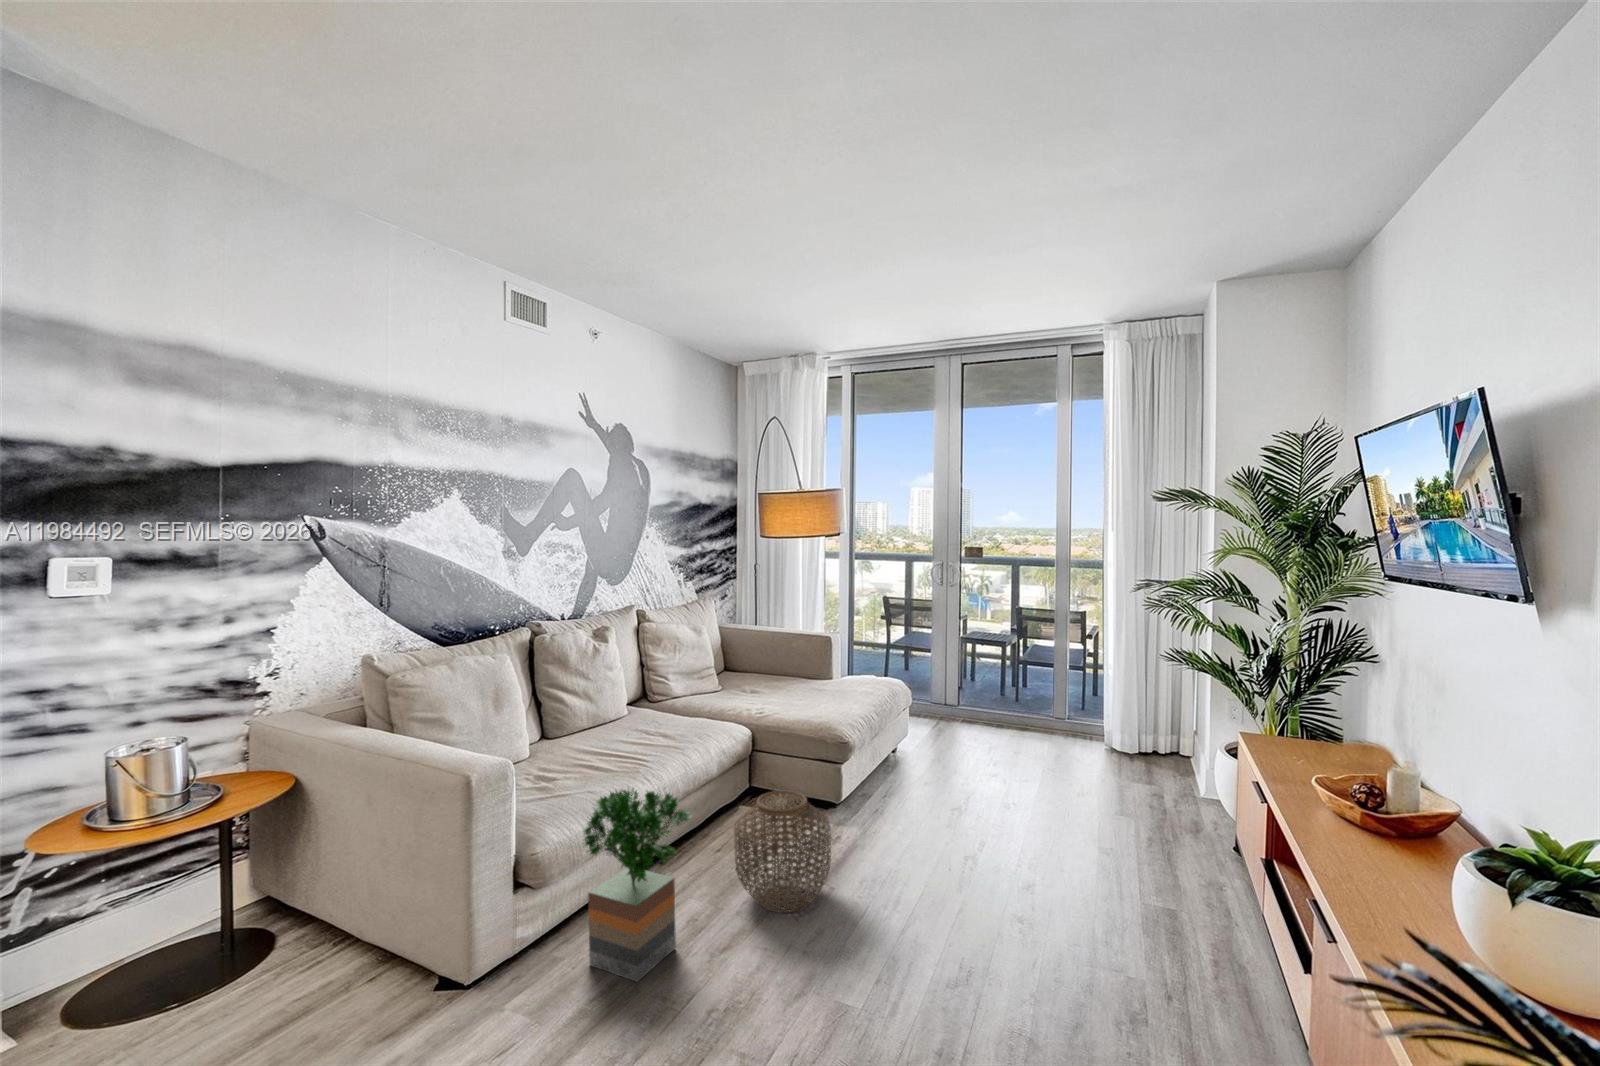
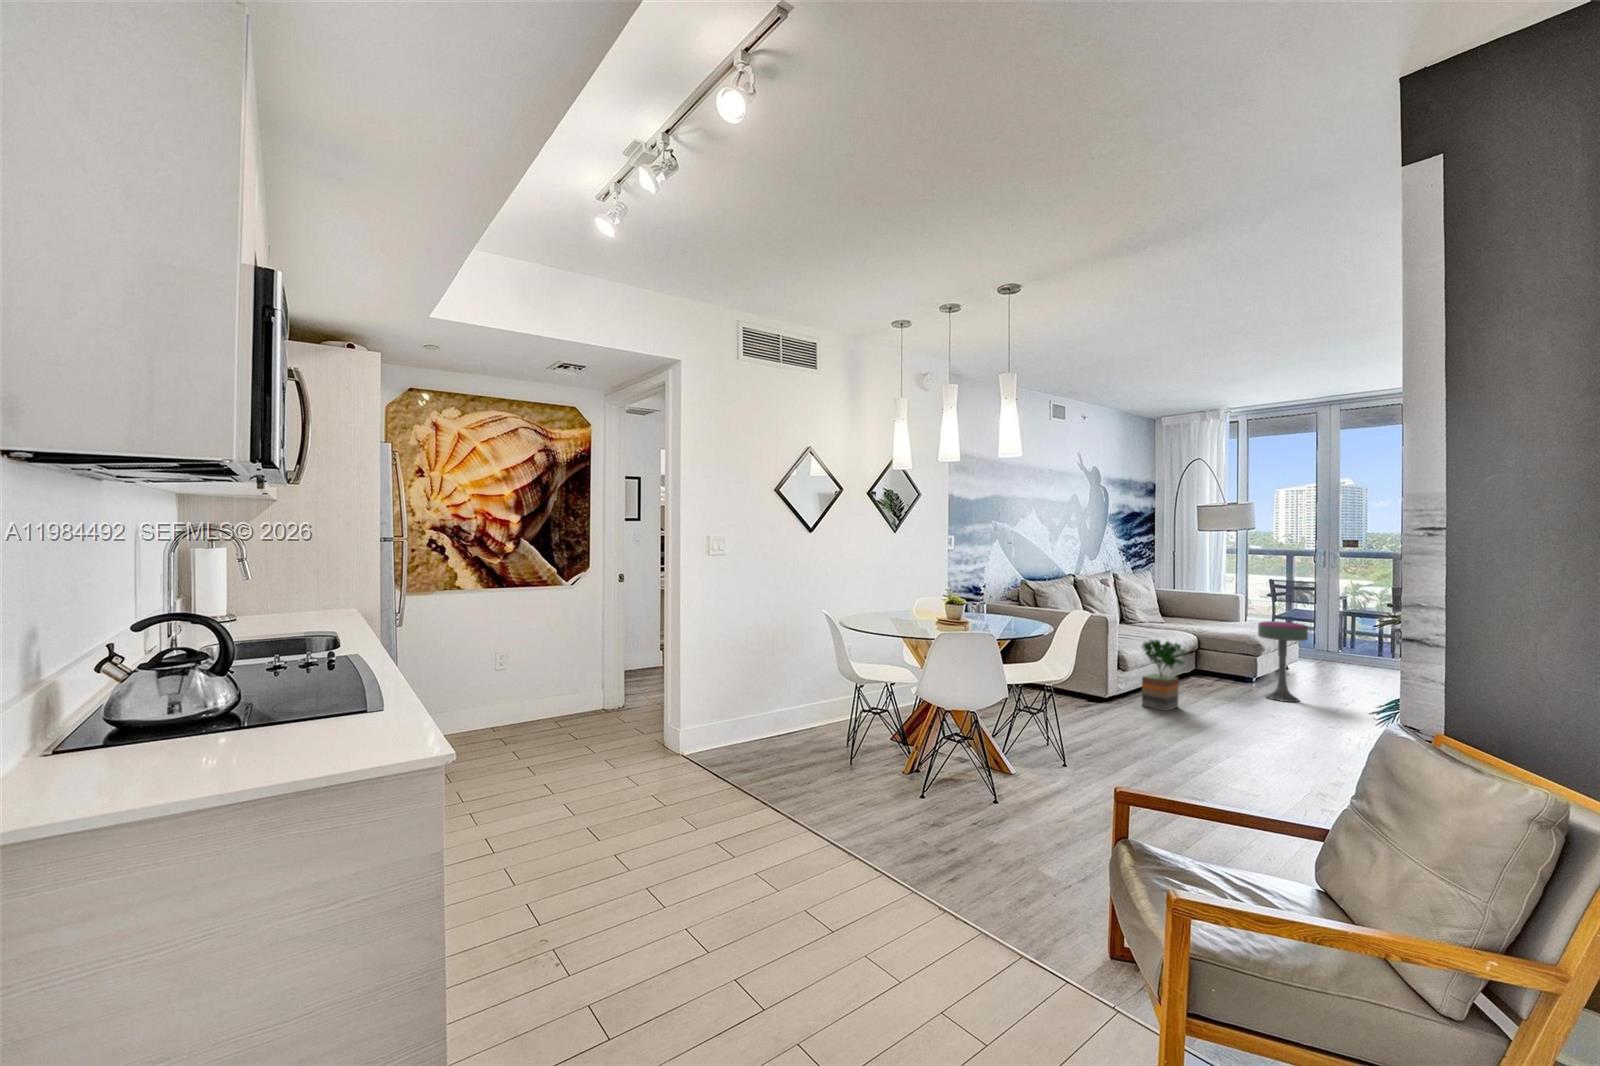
bar stool: none [846,695,926,859] -> present [1258,621,1308,702]
woven basket: present [734,791,831,913] -> none [1200,656,1253,707]

